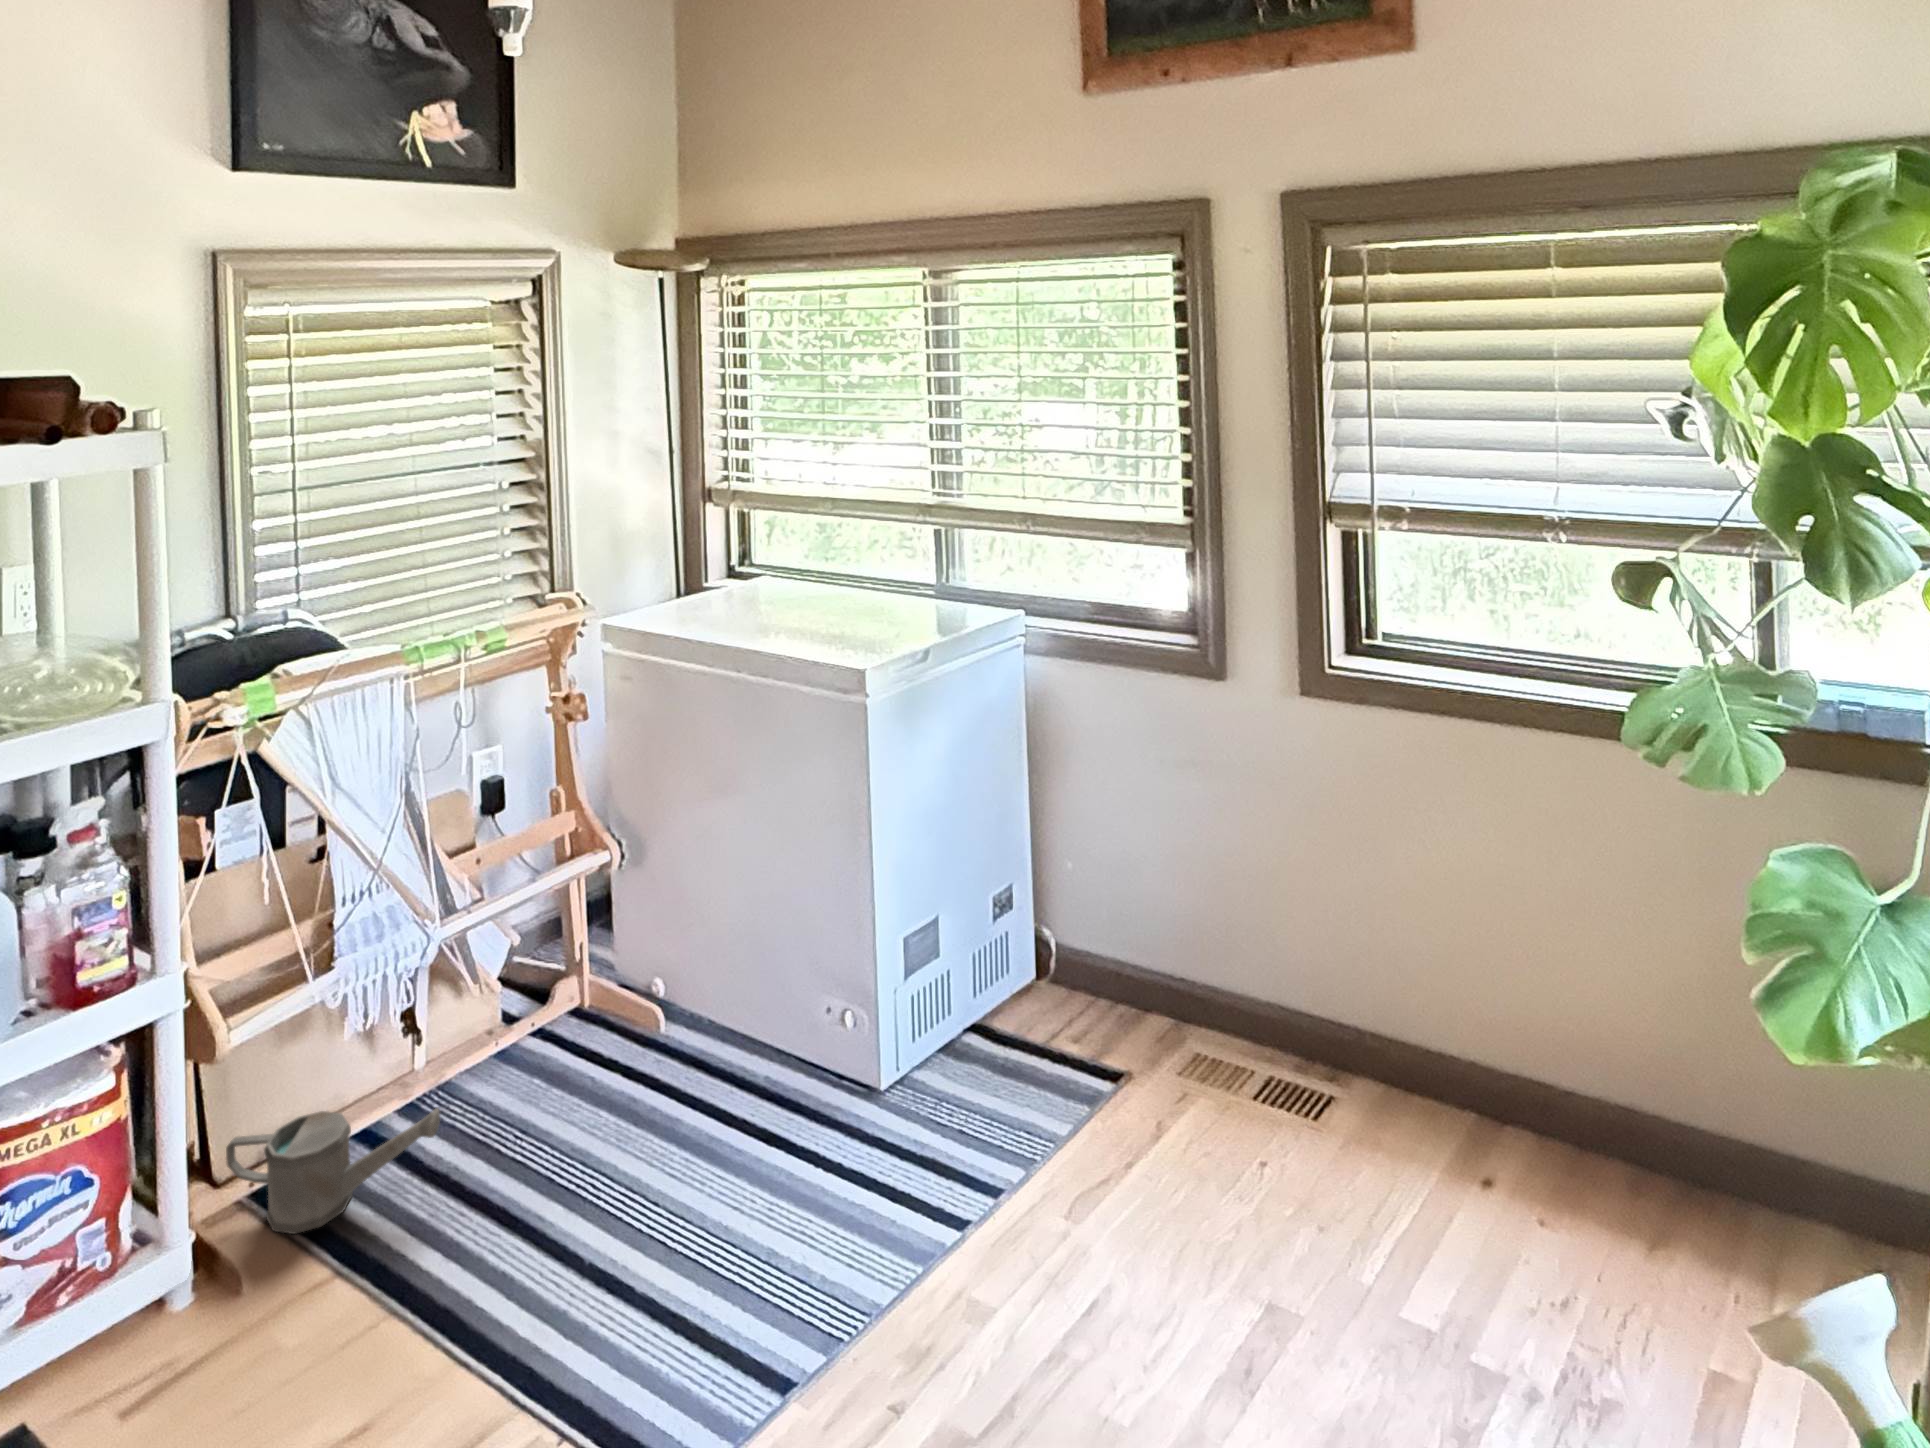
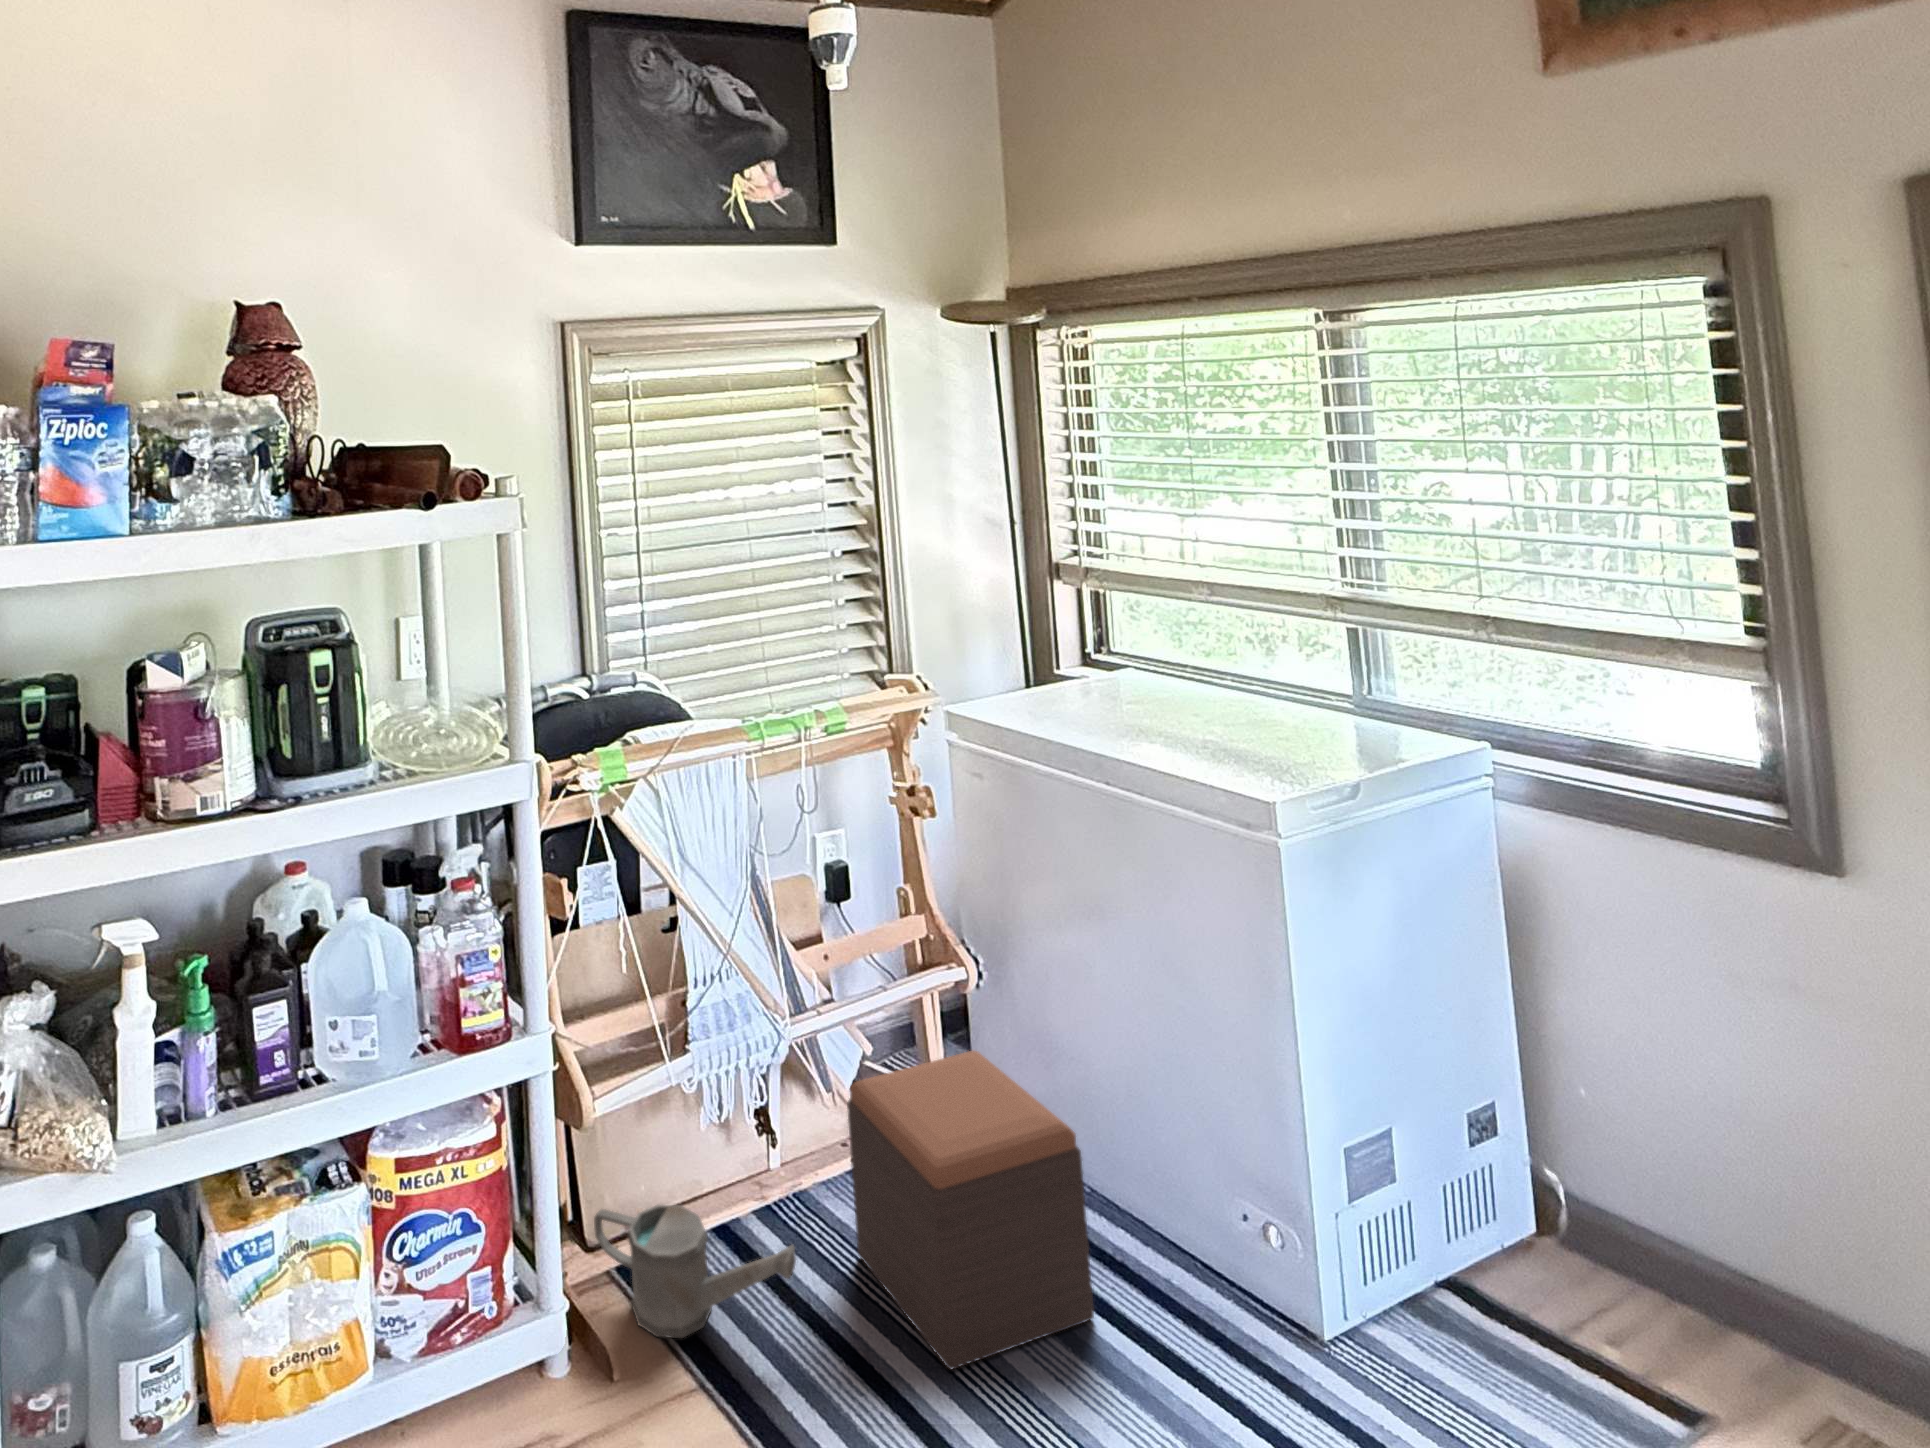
footstool: none [495,909,700,1169] -> present [847,1051,1094,1369]

